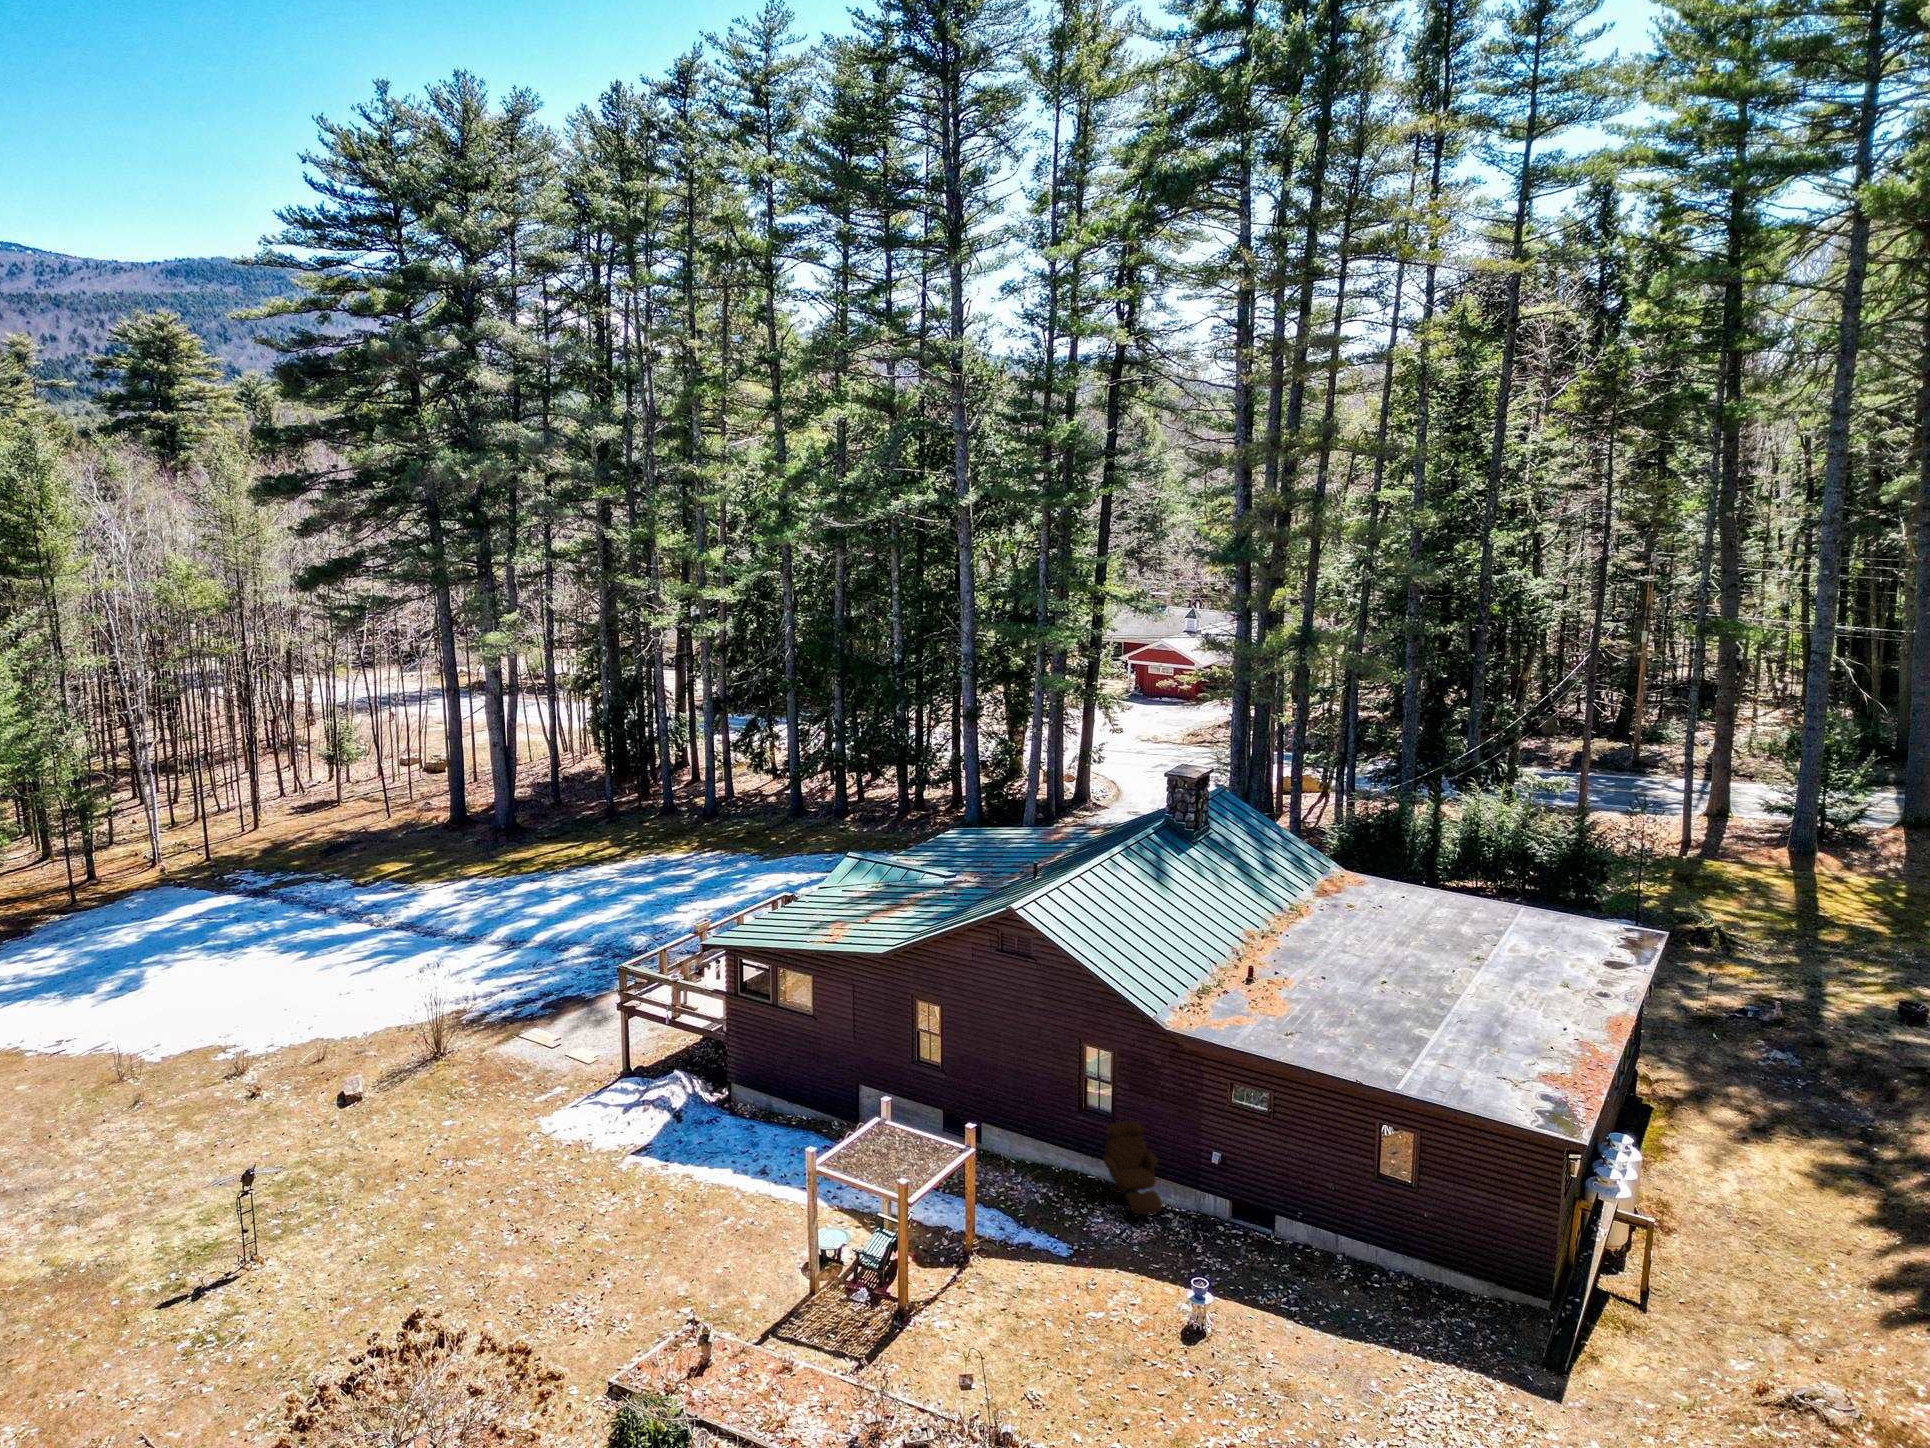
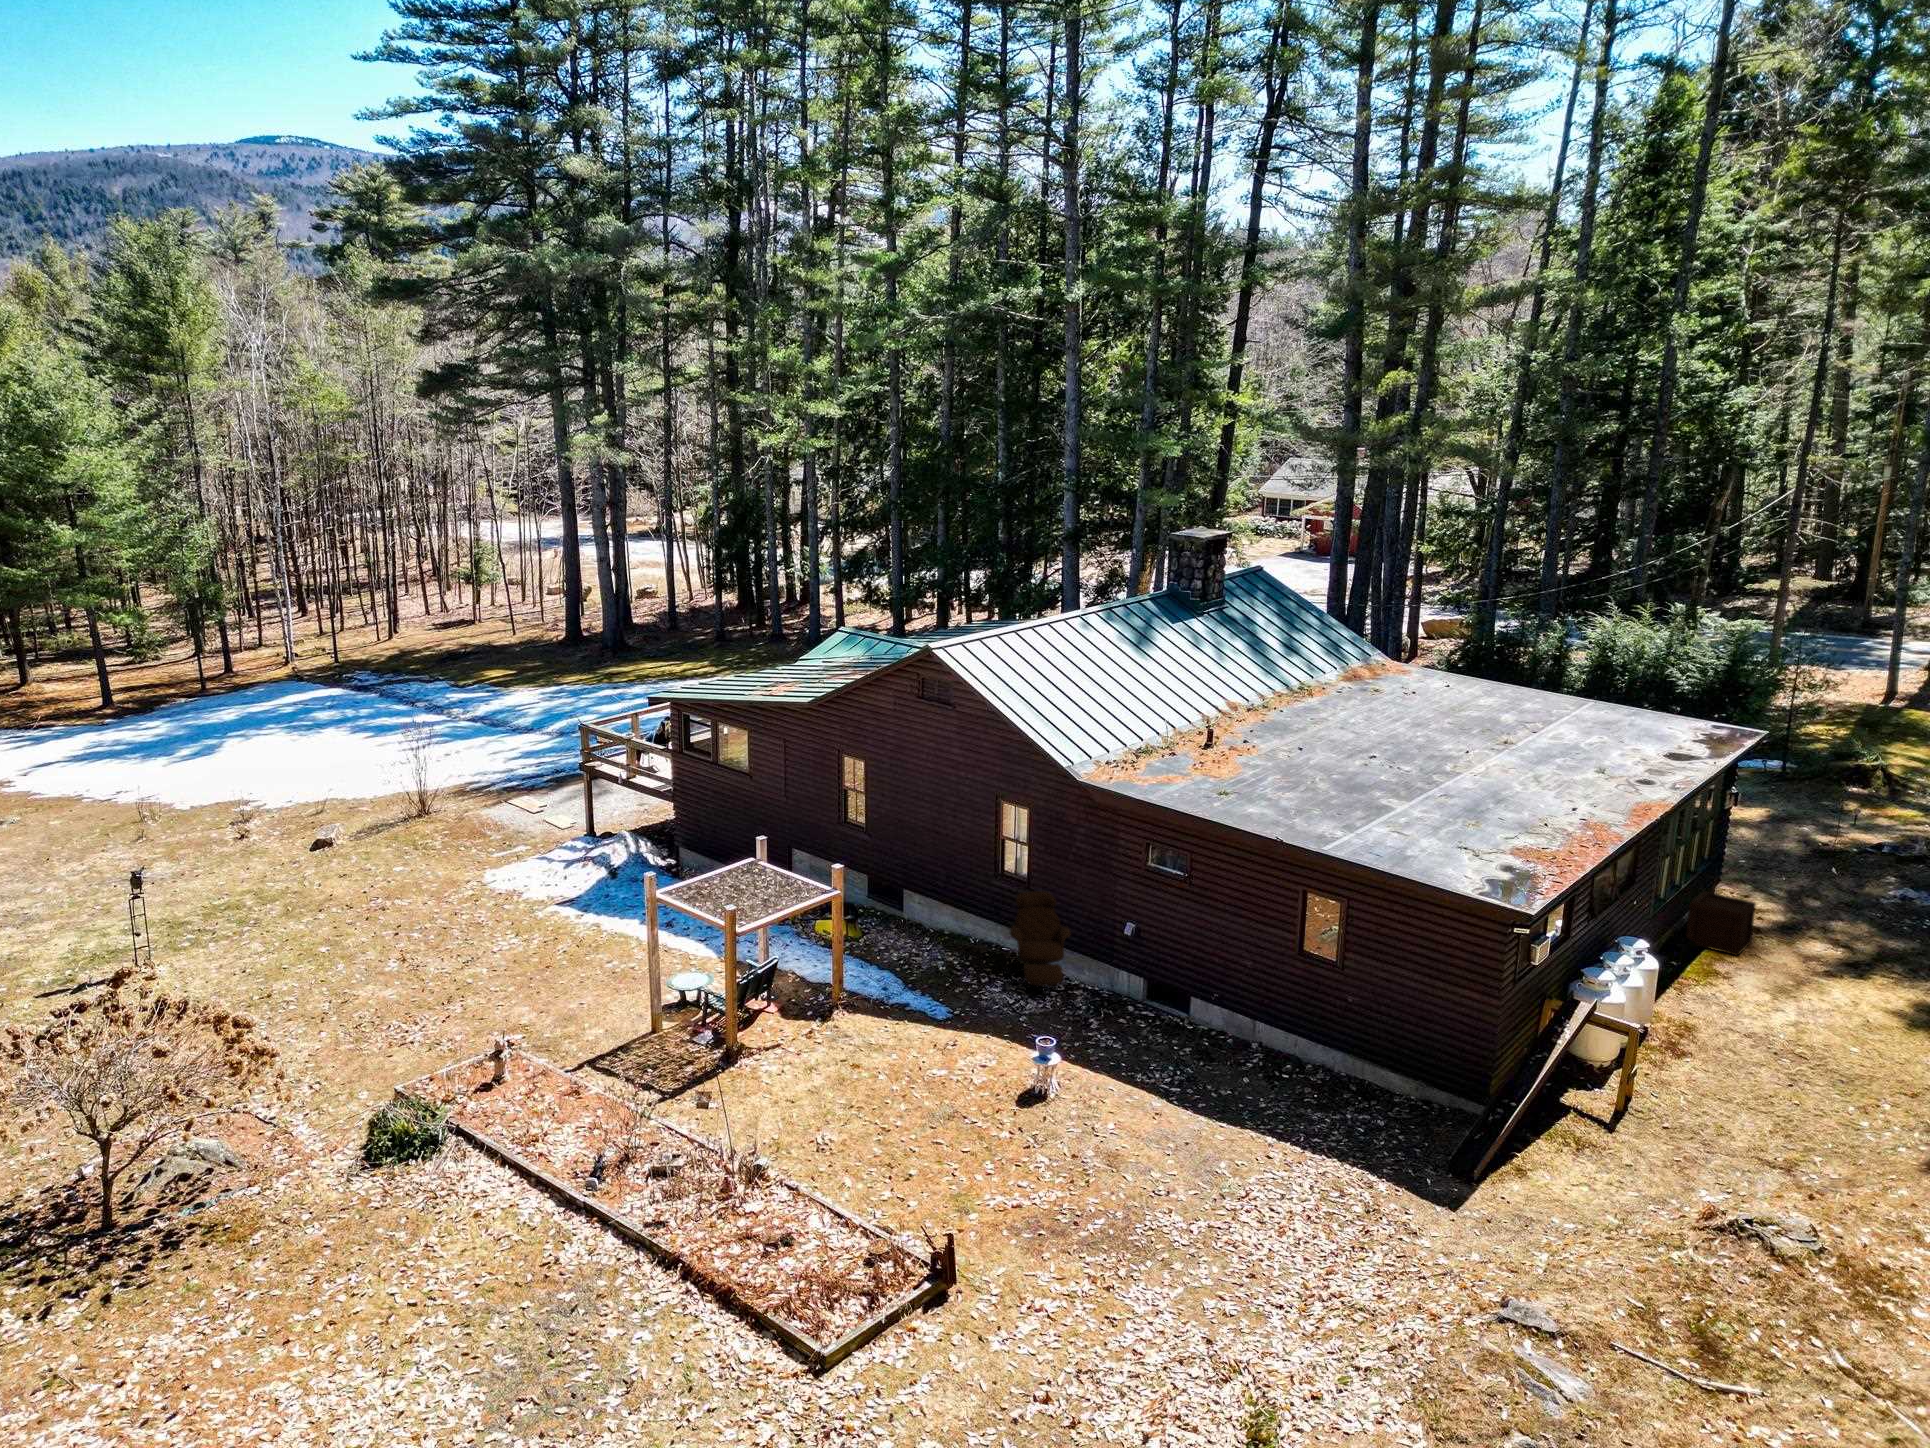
wooden crate: none [1625,1070,1673,1126] -> present [1686,891,1756,956]

